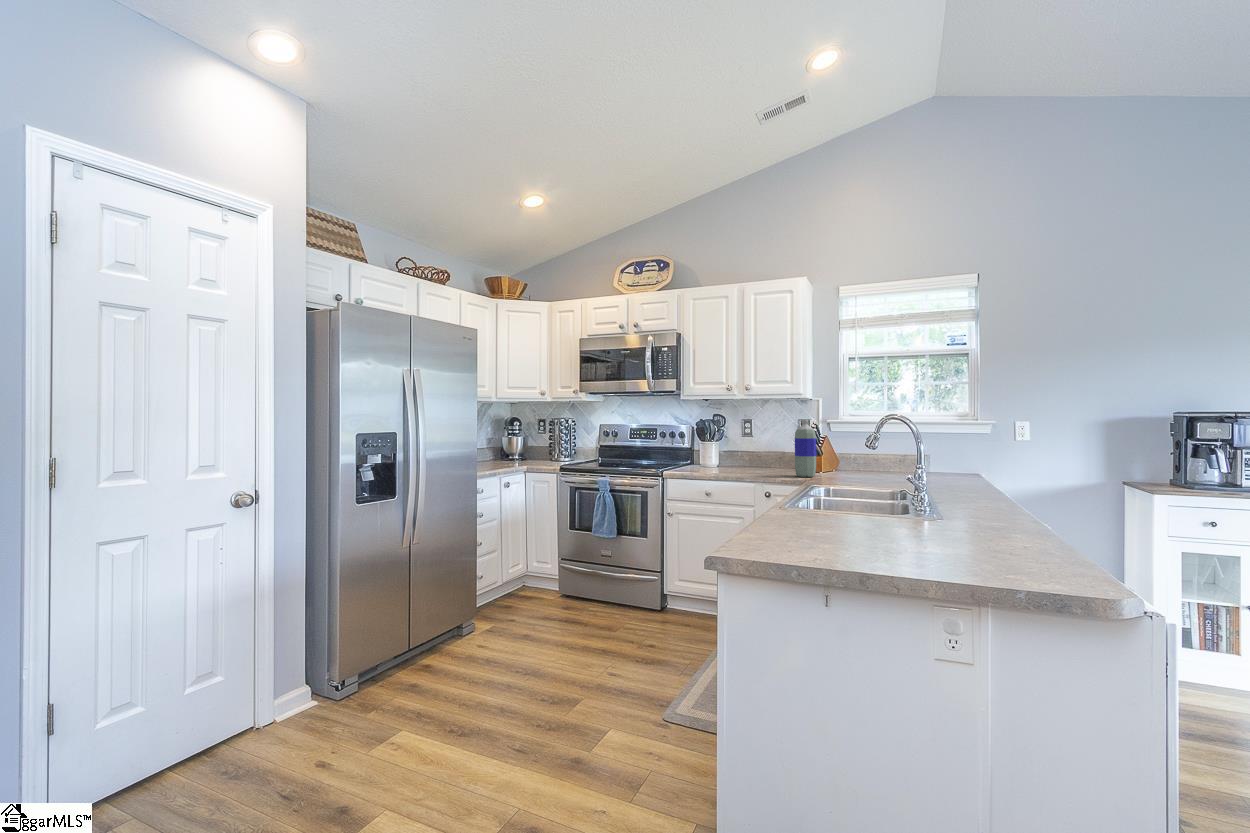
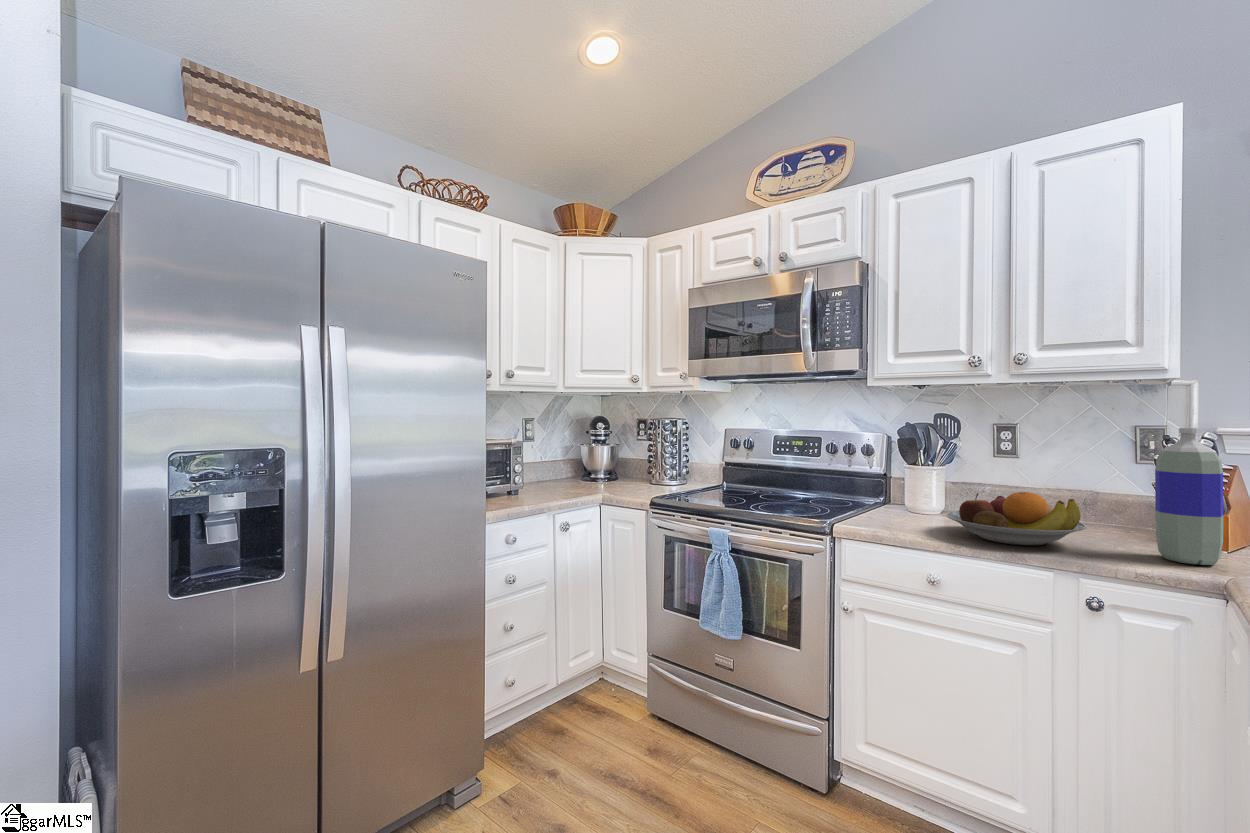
fruit bowl: none [715,450,771,475] -> present [946,492,1086,545]

